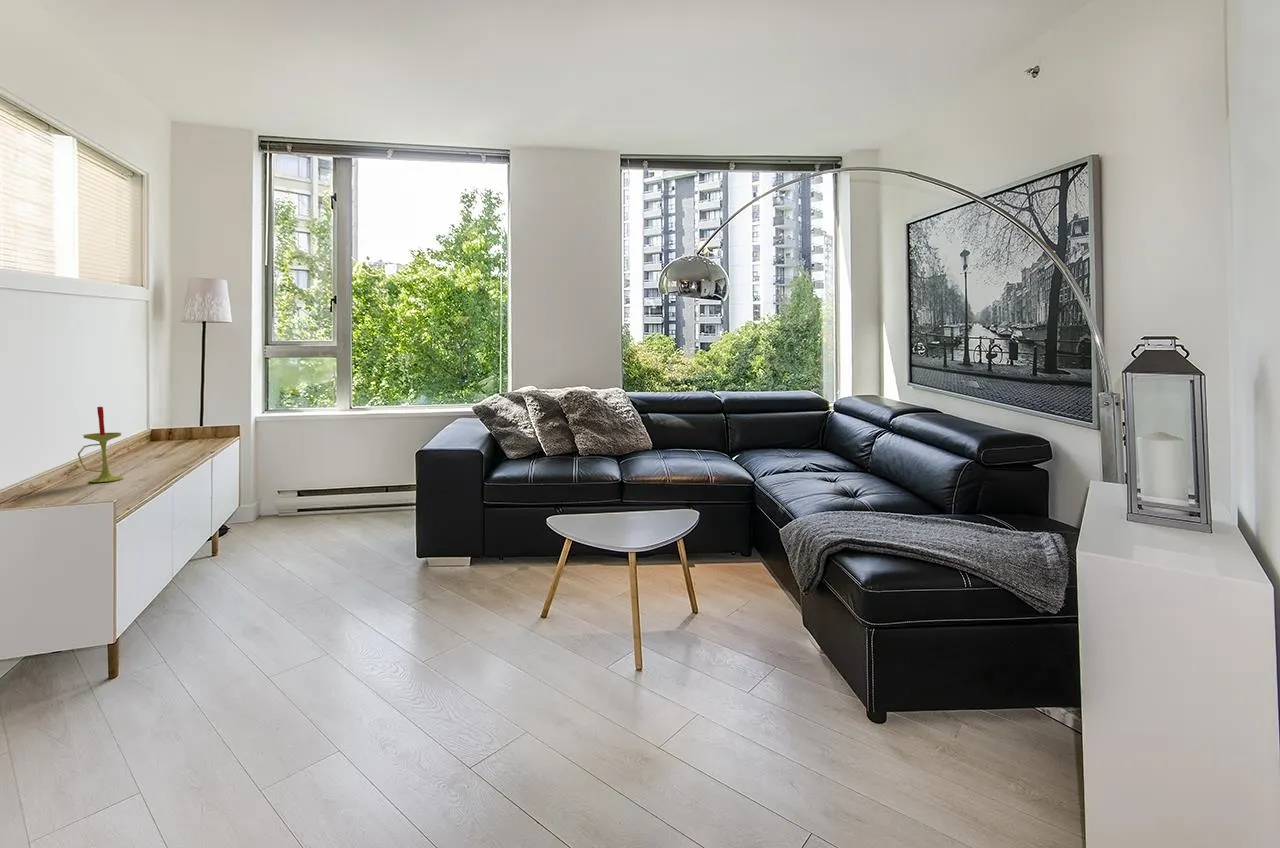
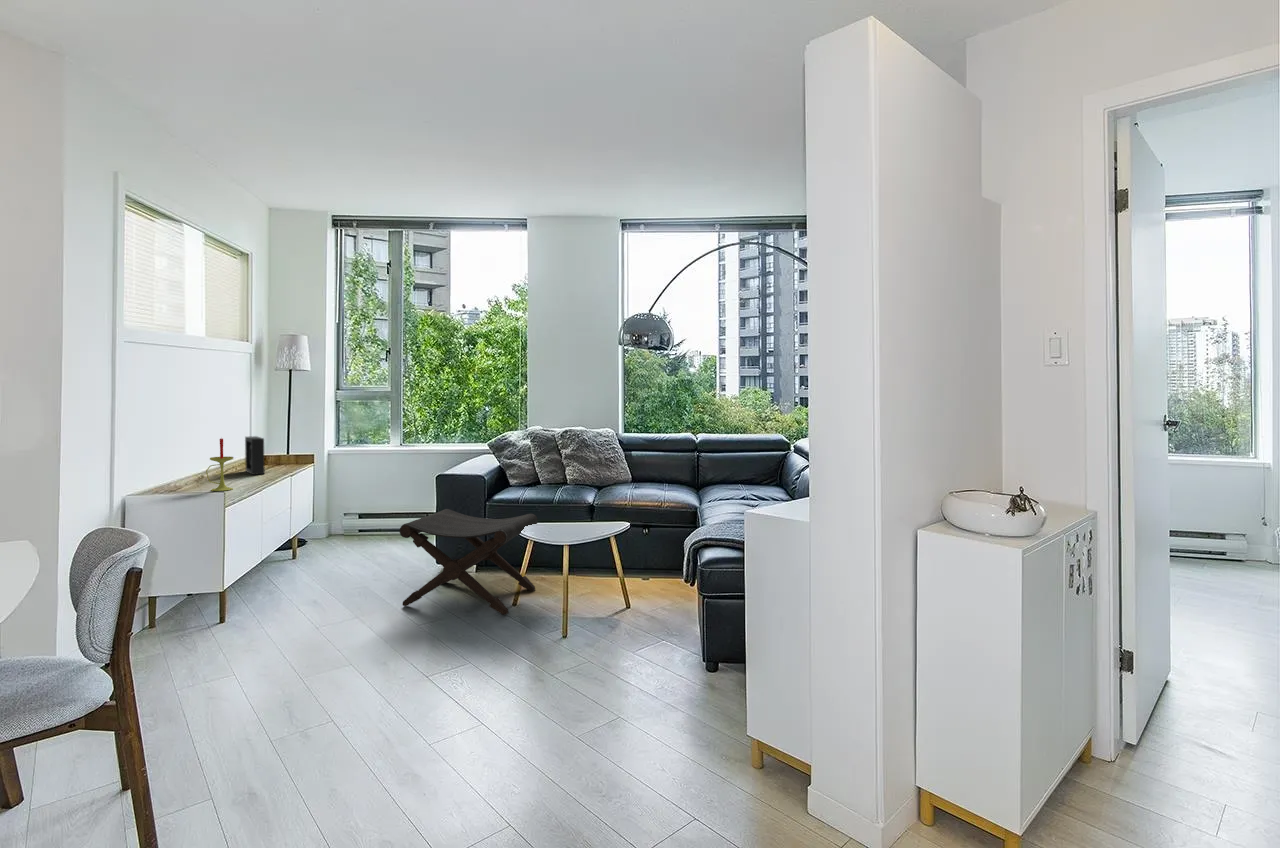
speaker: none [141,406,172,457] -> present [245,436,265,475]
footstool: none [379,494,562,636] -> present [400,509,538,615]

